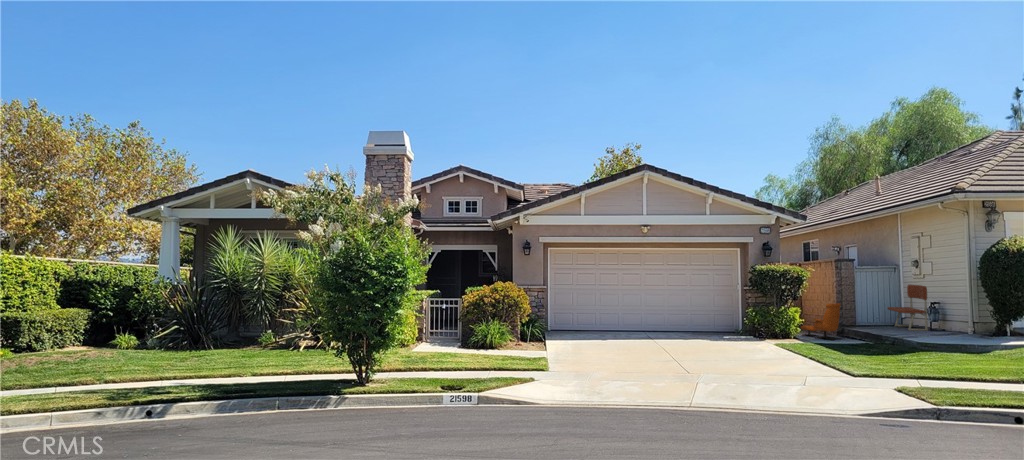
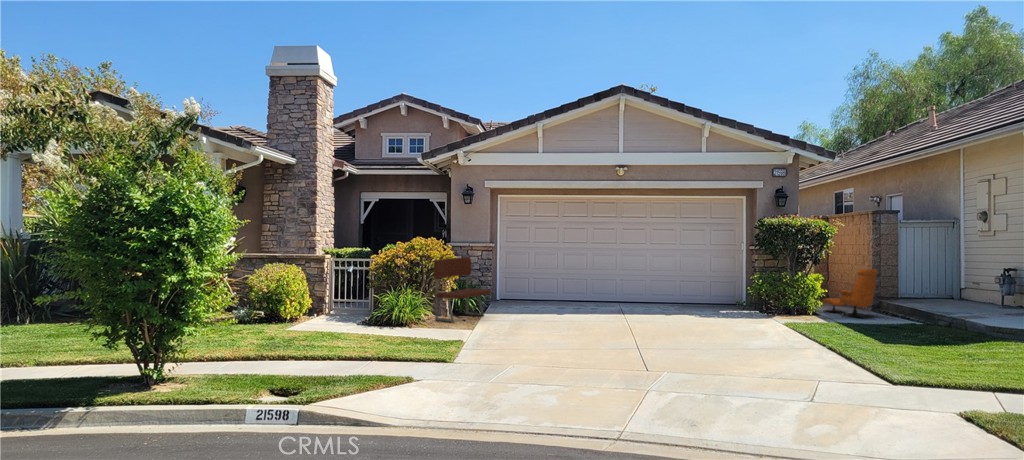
bench: present [888,285,928,331] -> present [434,257,491,323]

